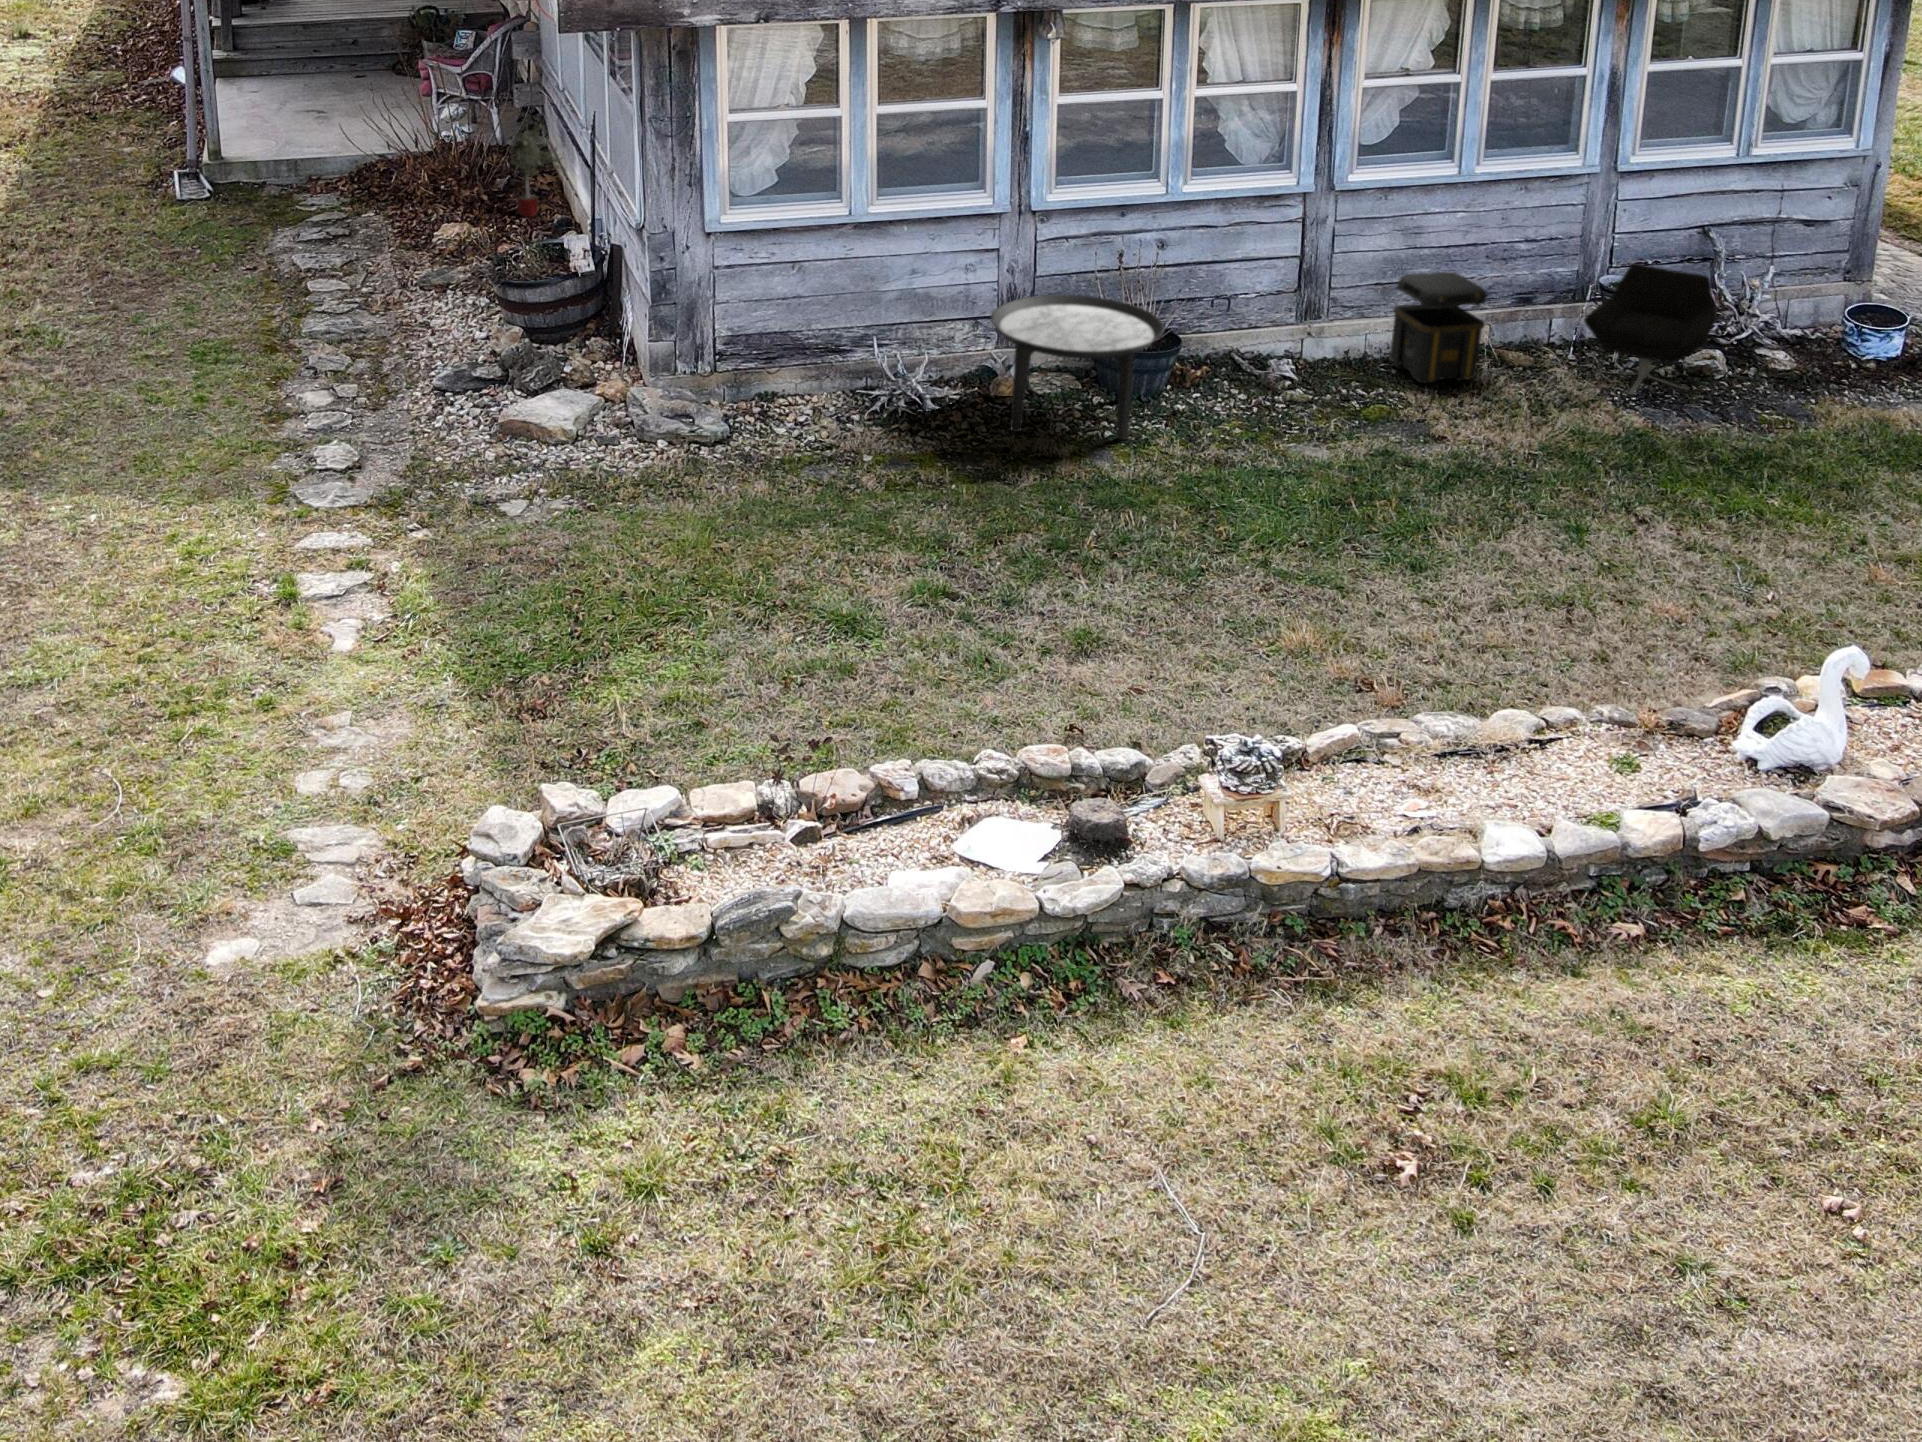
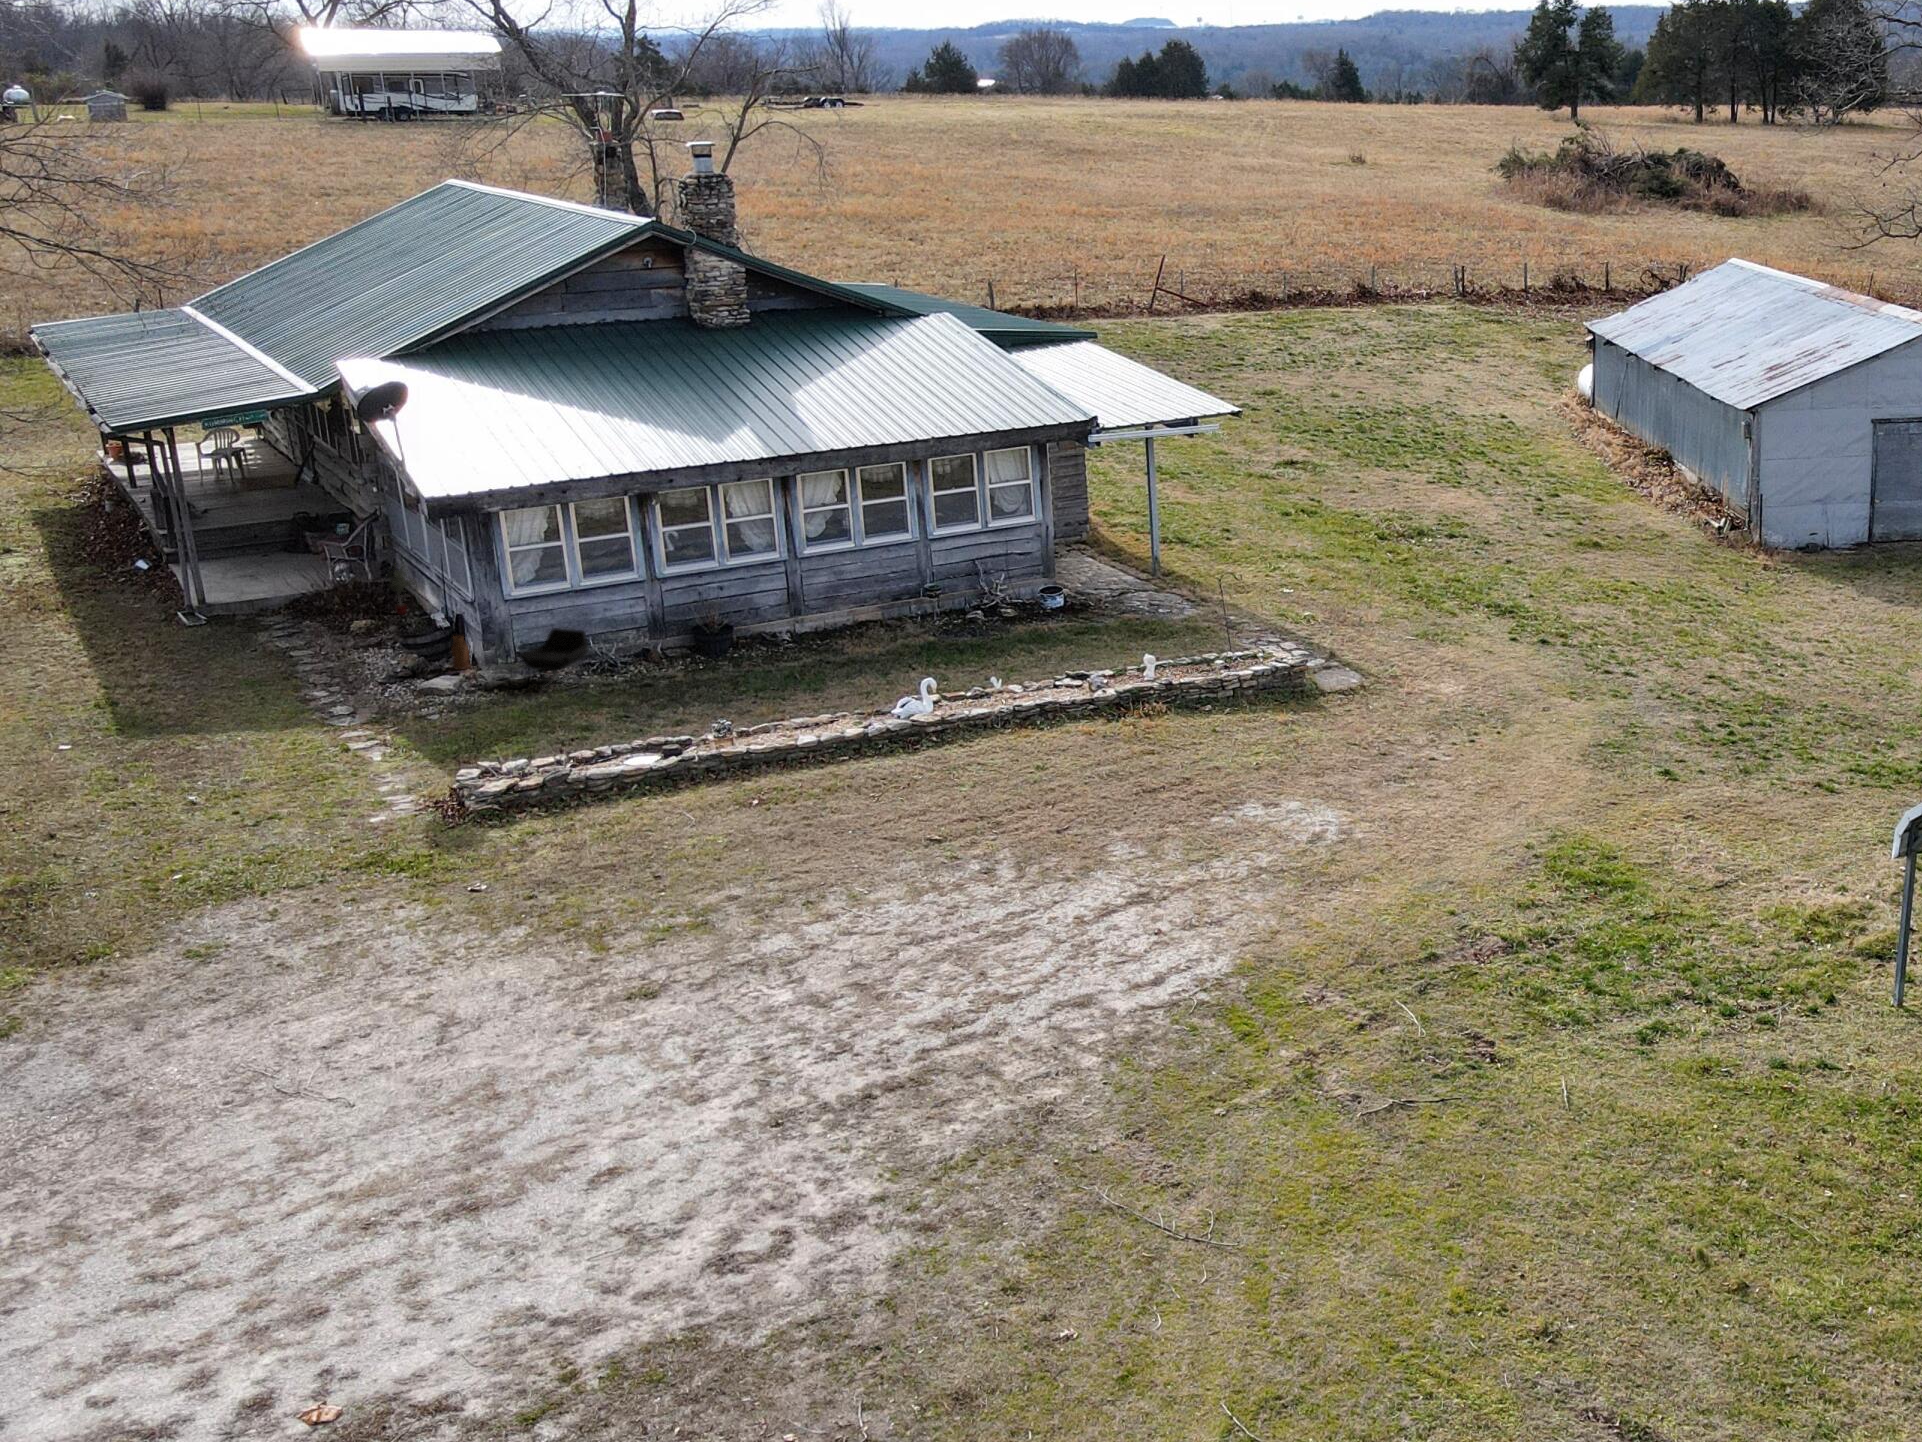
lounge chair: present [1584,264,1716,395] -> present [520,628,589,681]
toolbox: present [1390,272,1487,383] -> none [834,587,873,635]
watering can: none [586,295,621,373] -> present [451,635,470,670]
round table: present [991,295,1164,440] -> none [644,612,722,669]

